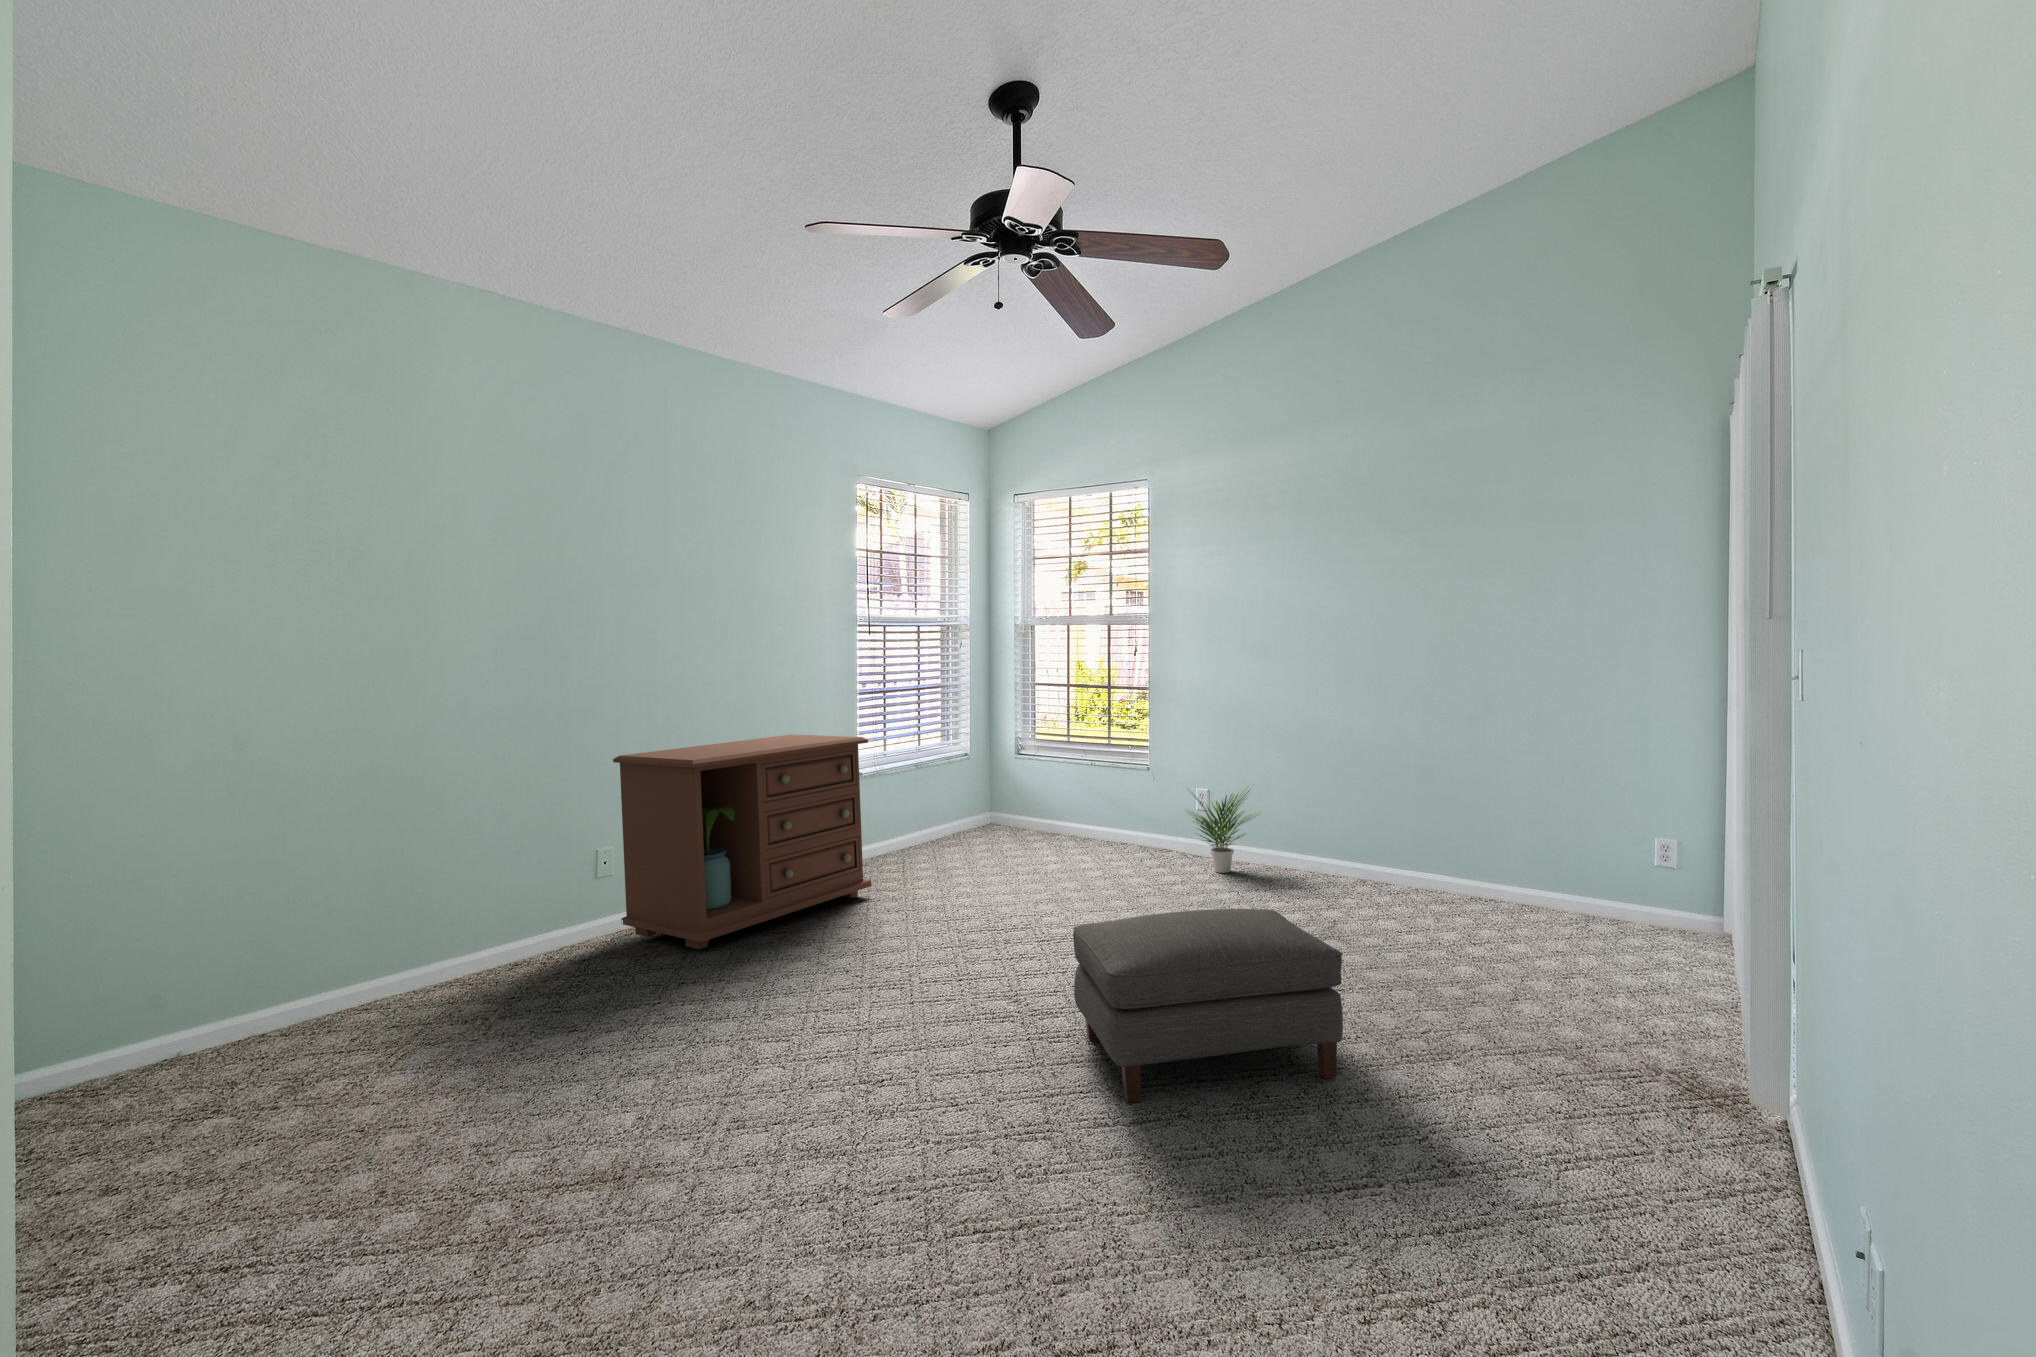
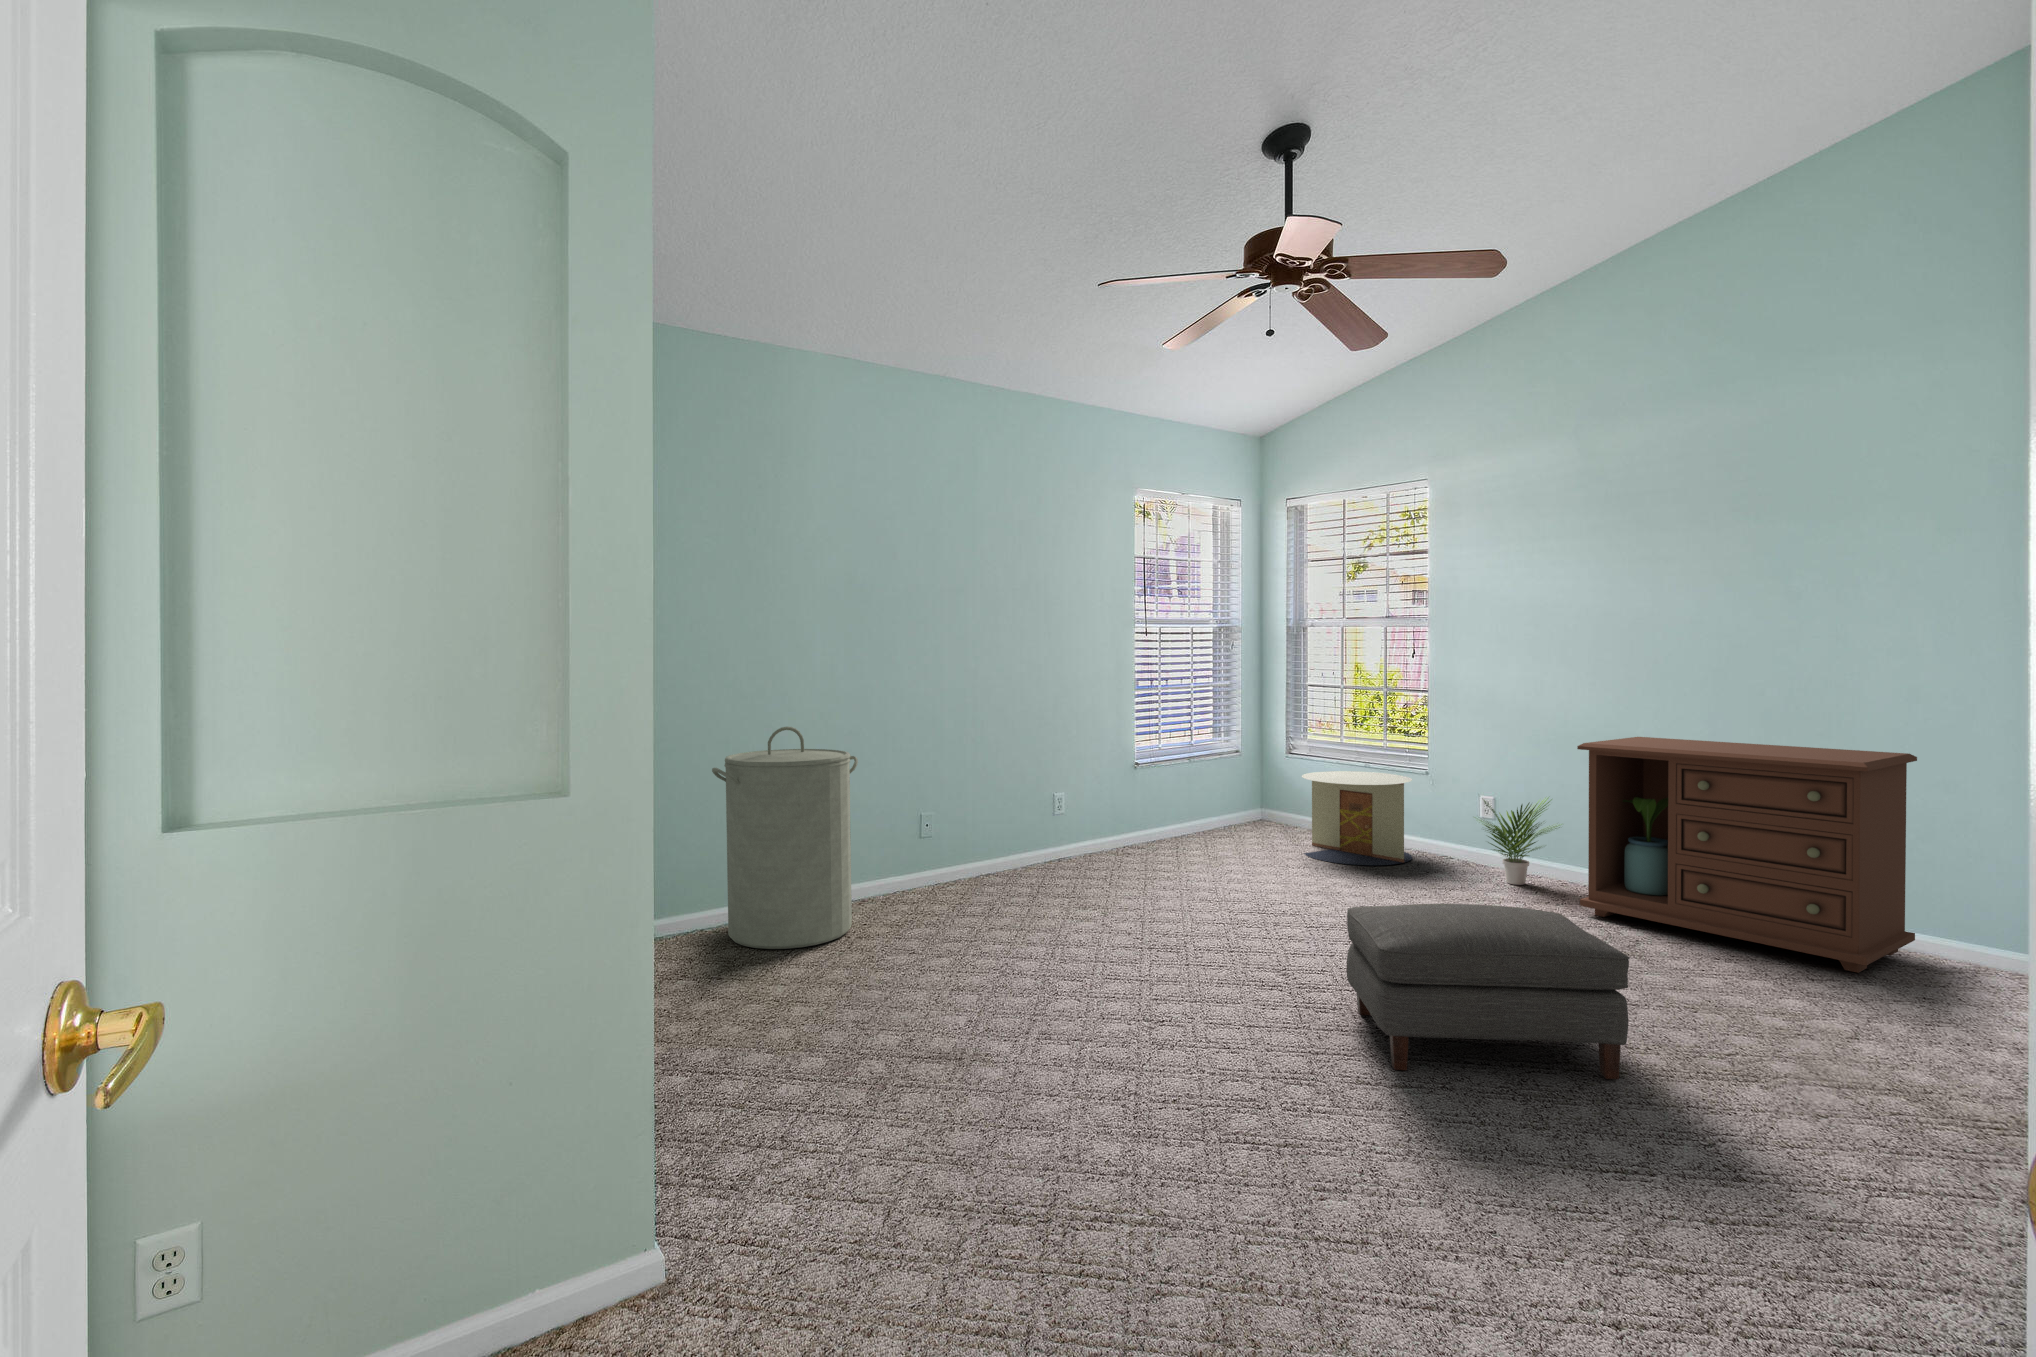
dresser: present [613,735,872,949] -> present [1577,737,1917,973]
laundry hamper: none [277,762,500,1053] -> present [712,727,858,949]
side table: none [1022,771,1129,866] -> present [1302,771,1412,865]

